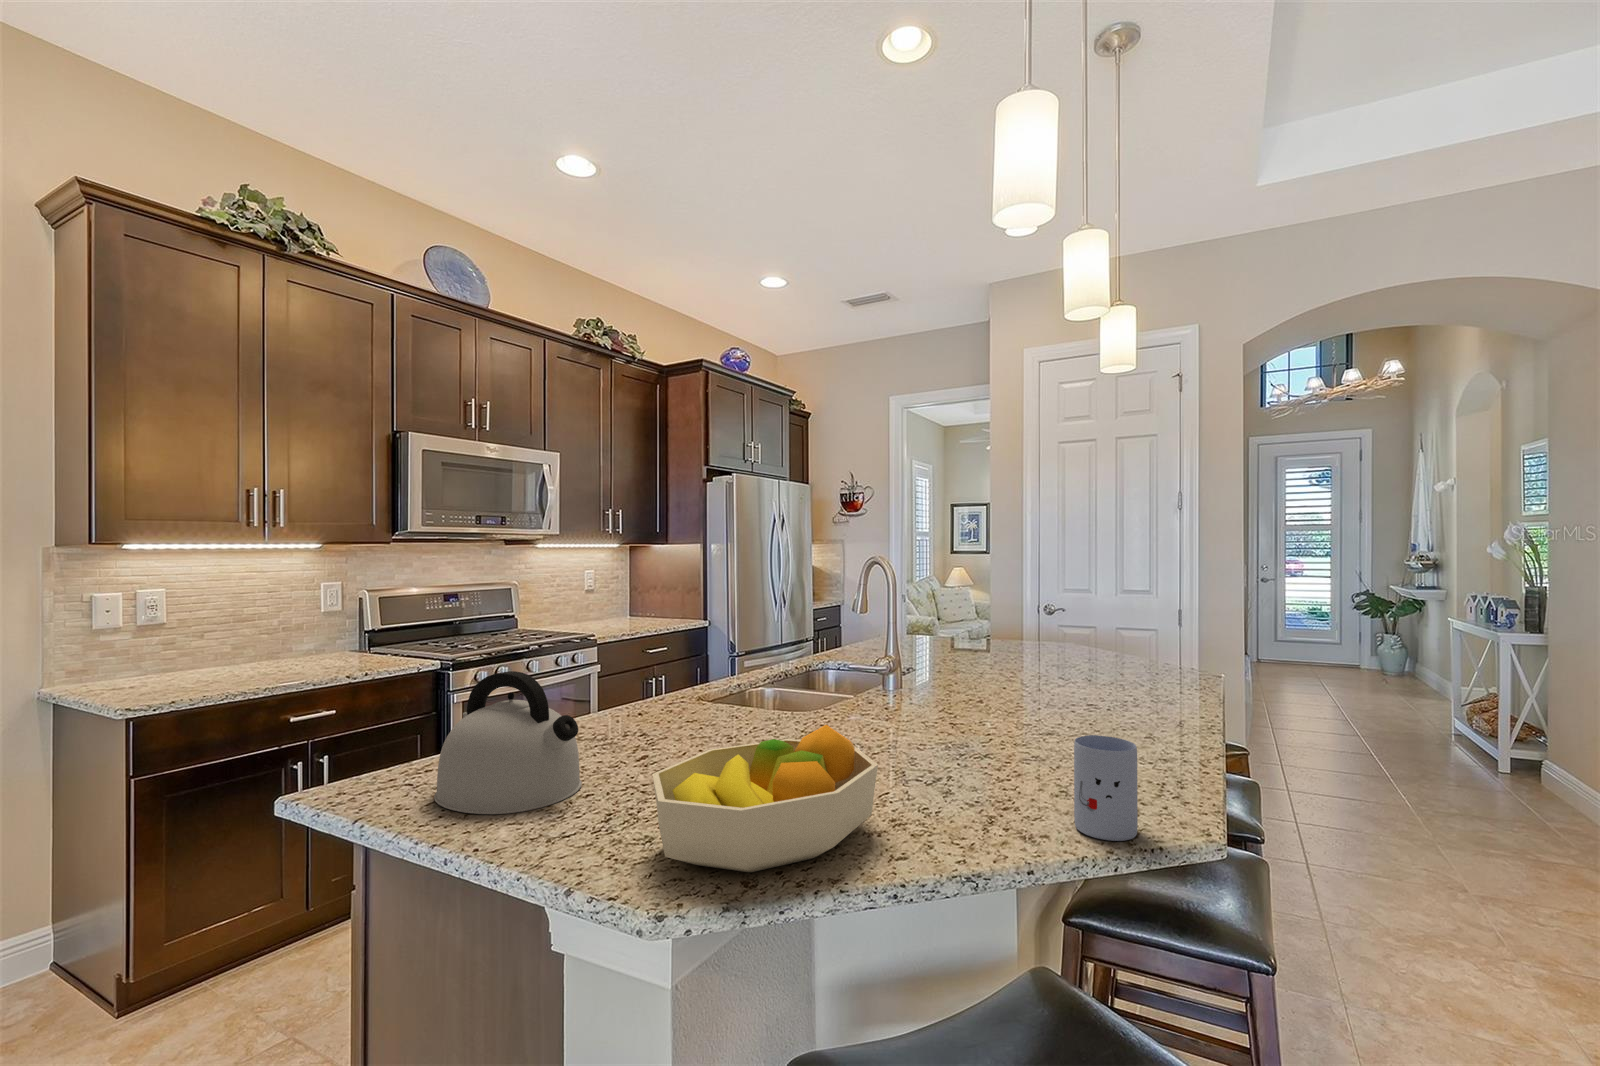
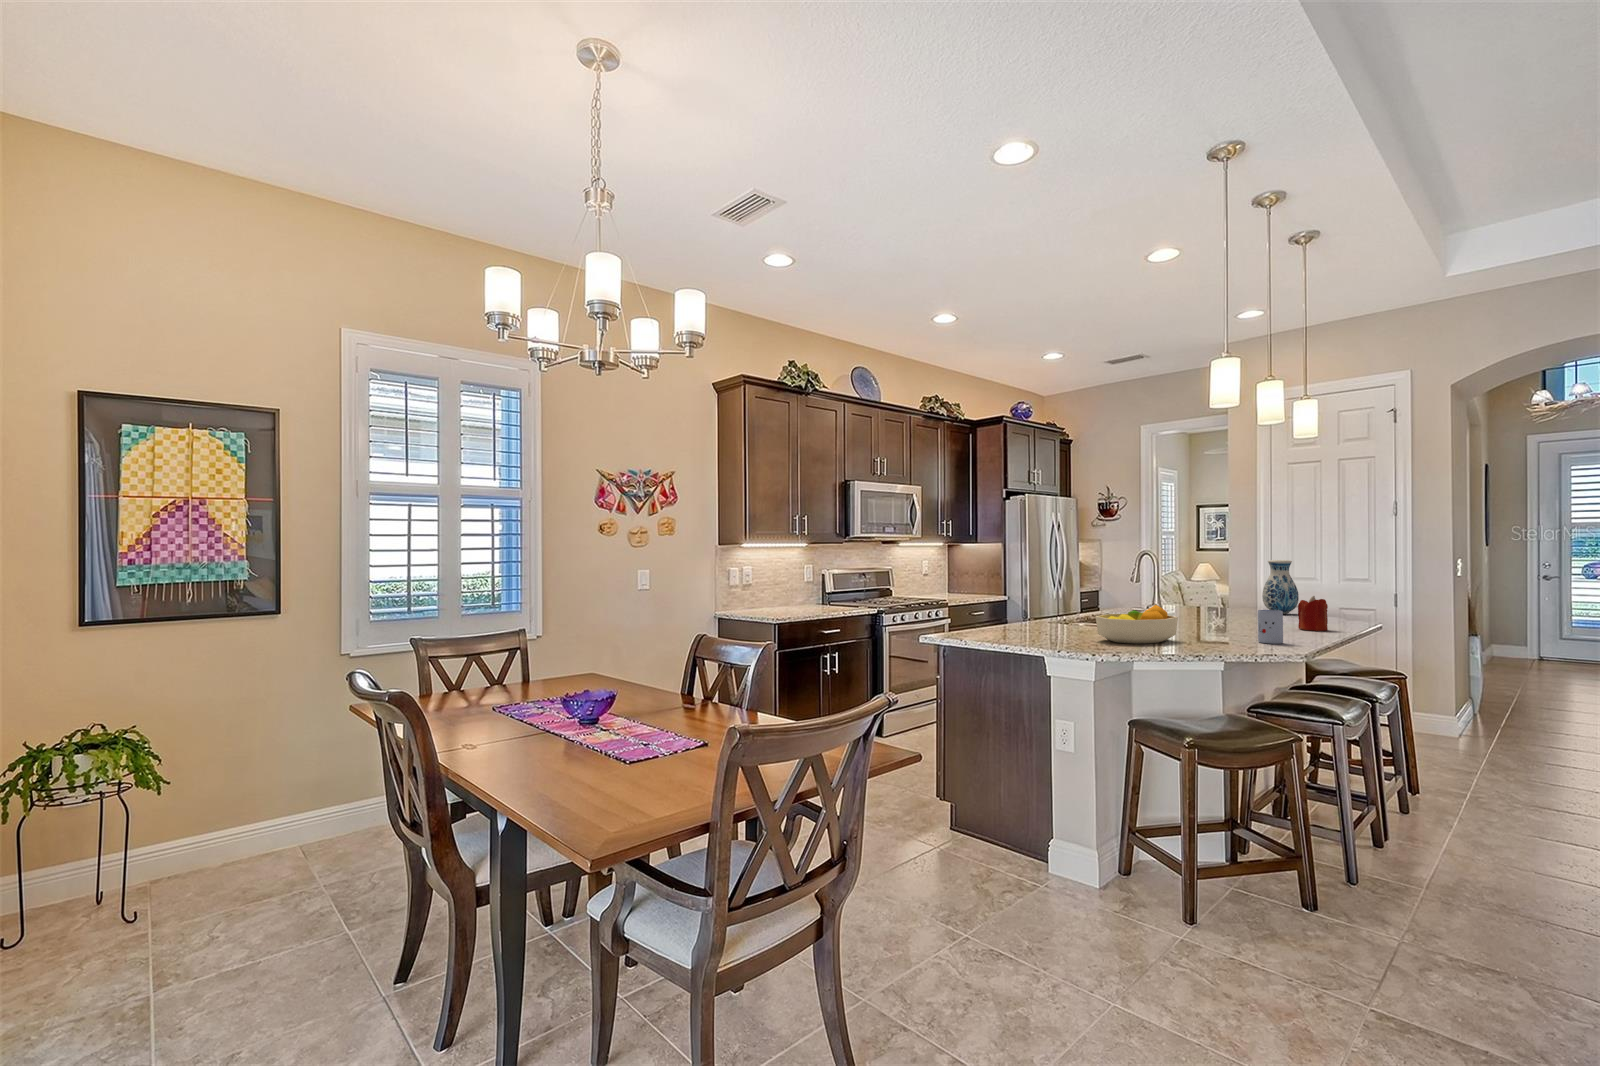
vase: none [1036,576,1087,662] -> present [1262,560,1299,614]
candle: none [1119,660,1173,735] -> present [1298,596,1328,631]
kettle: present [434,671,582,814] -> none [993,589,1051,636]

